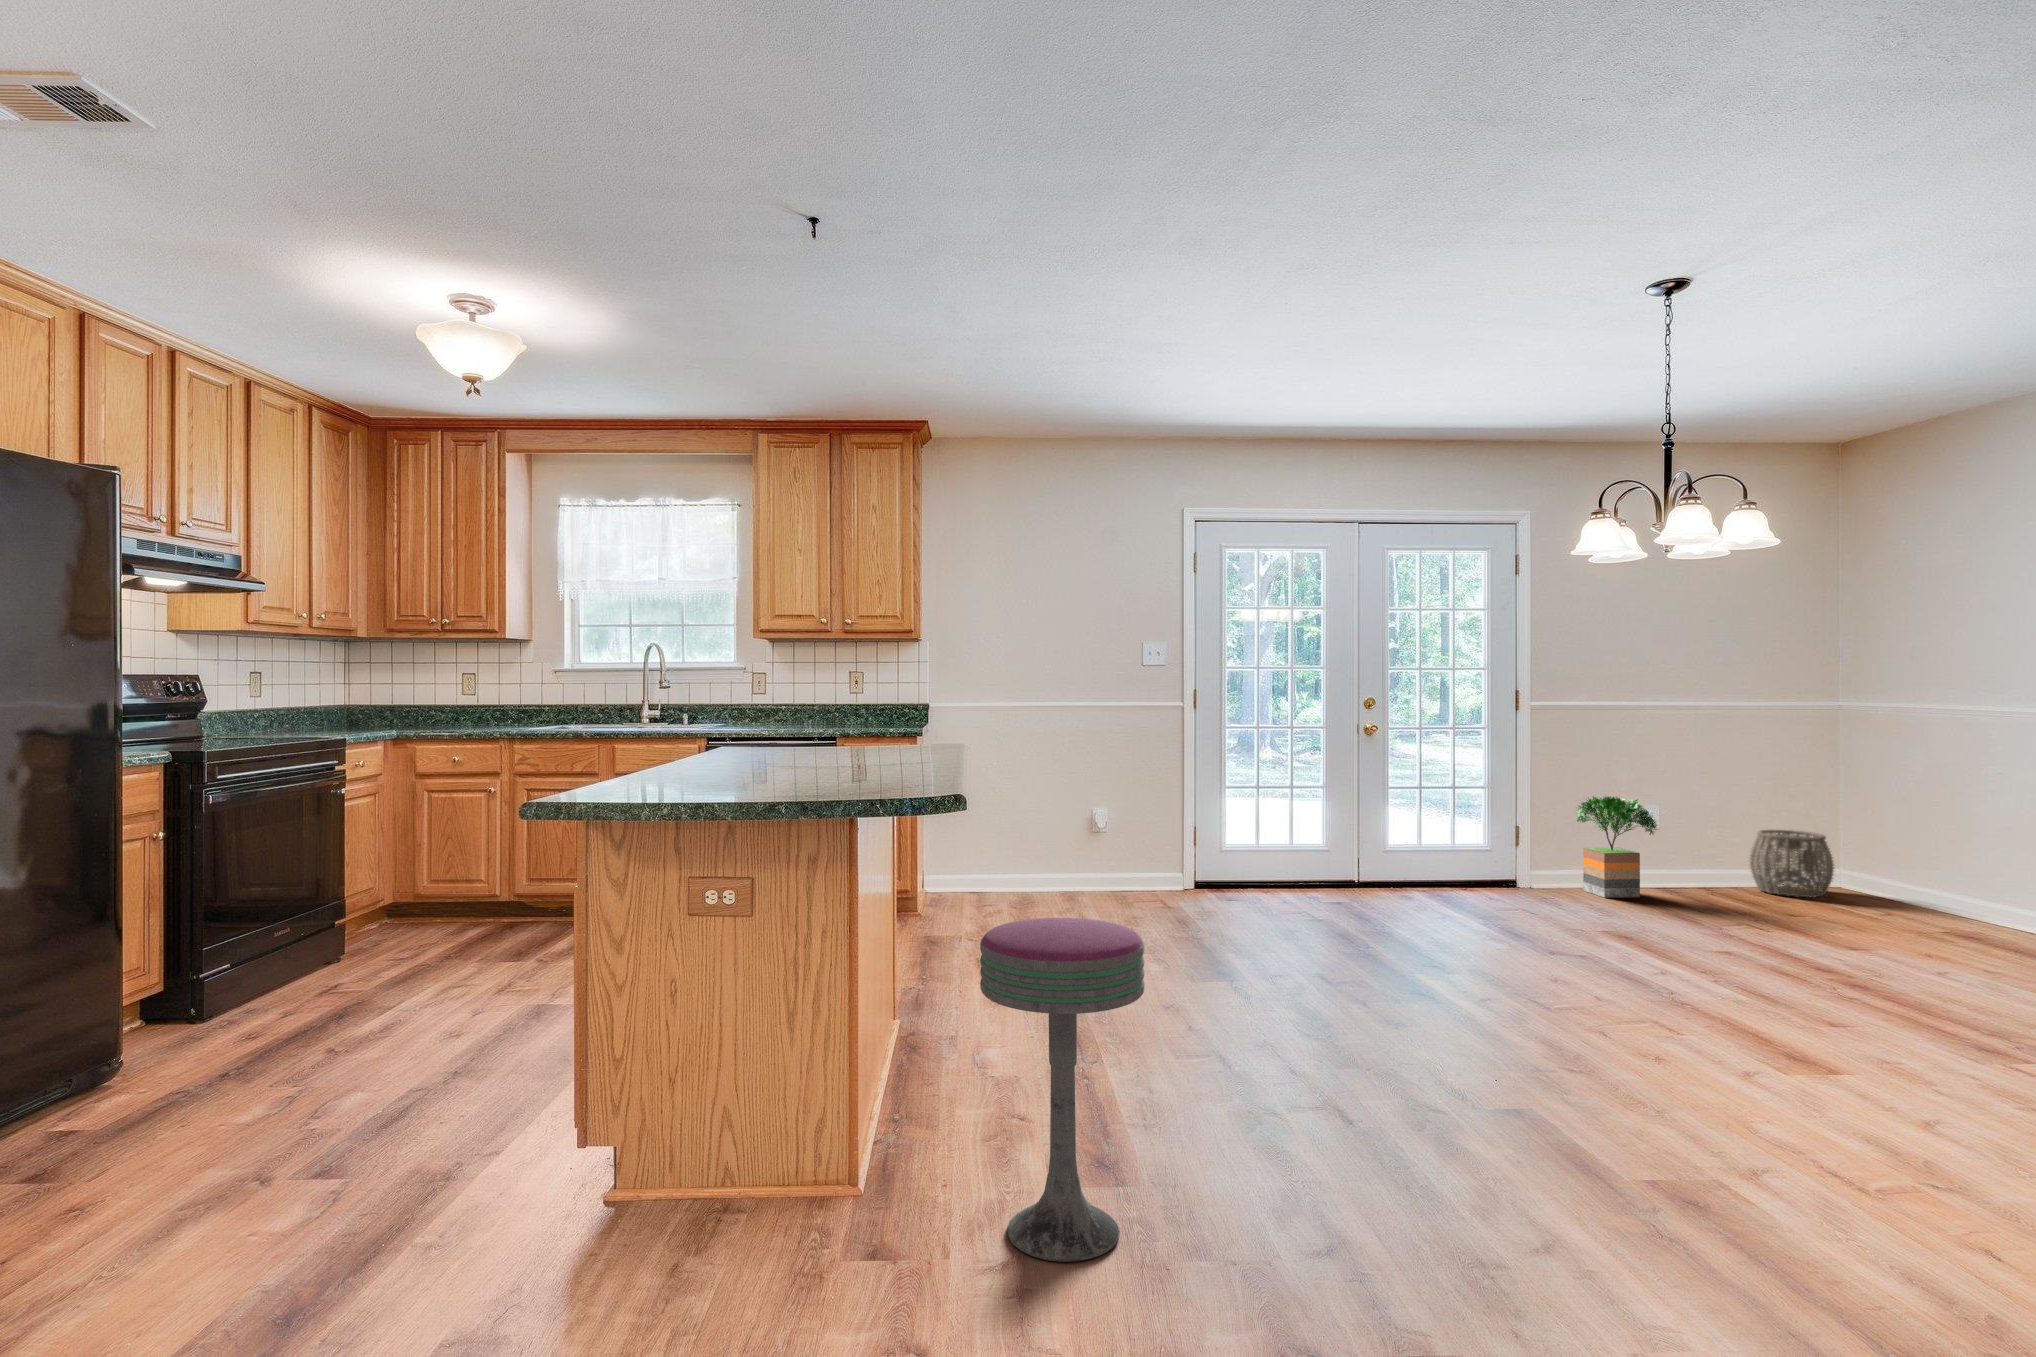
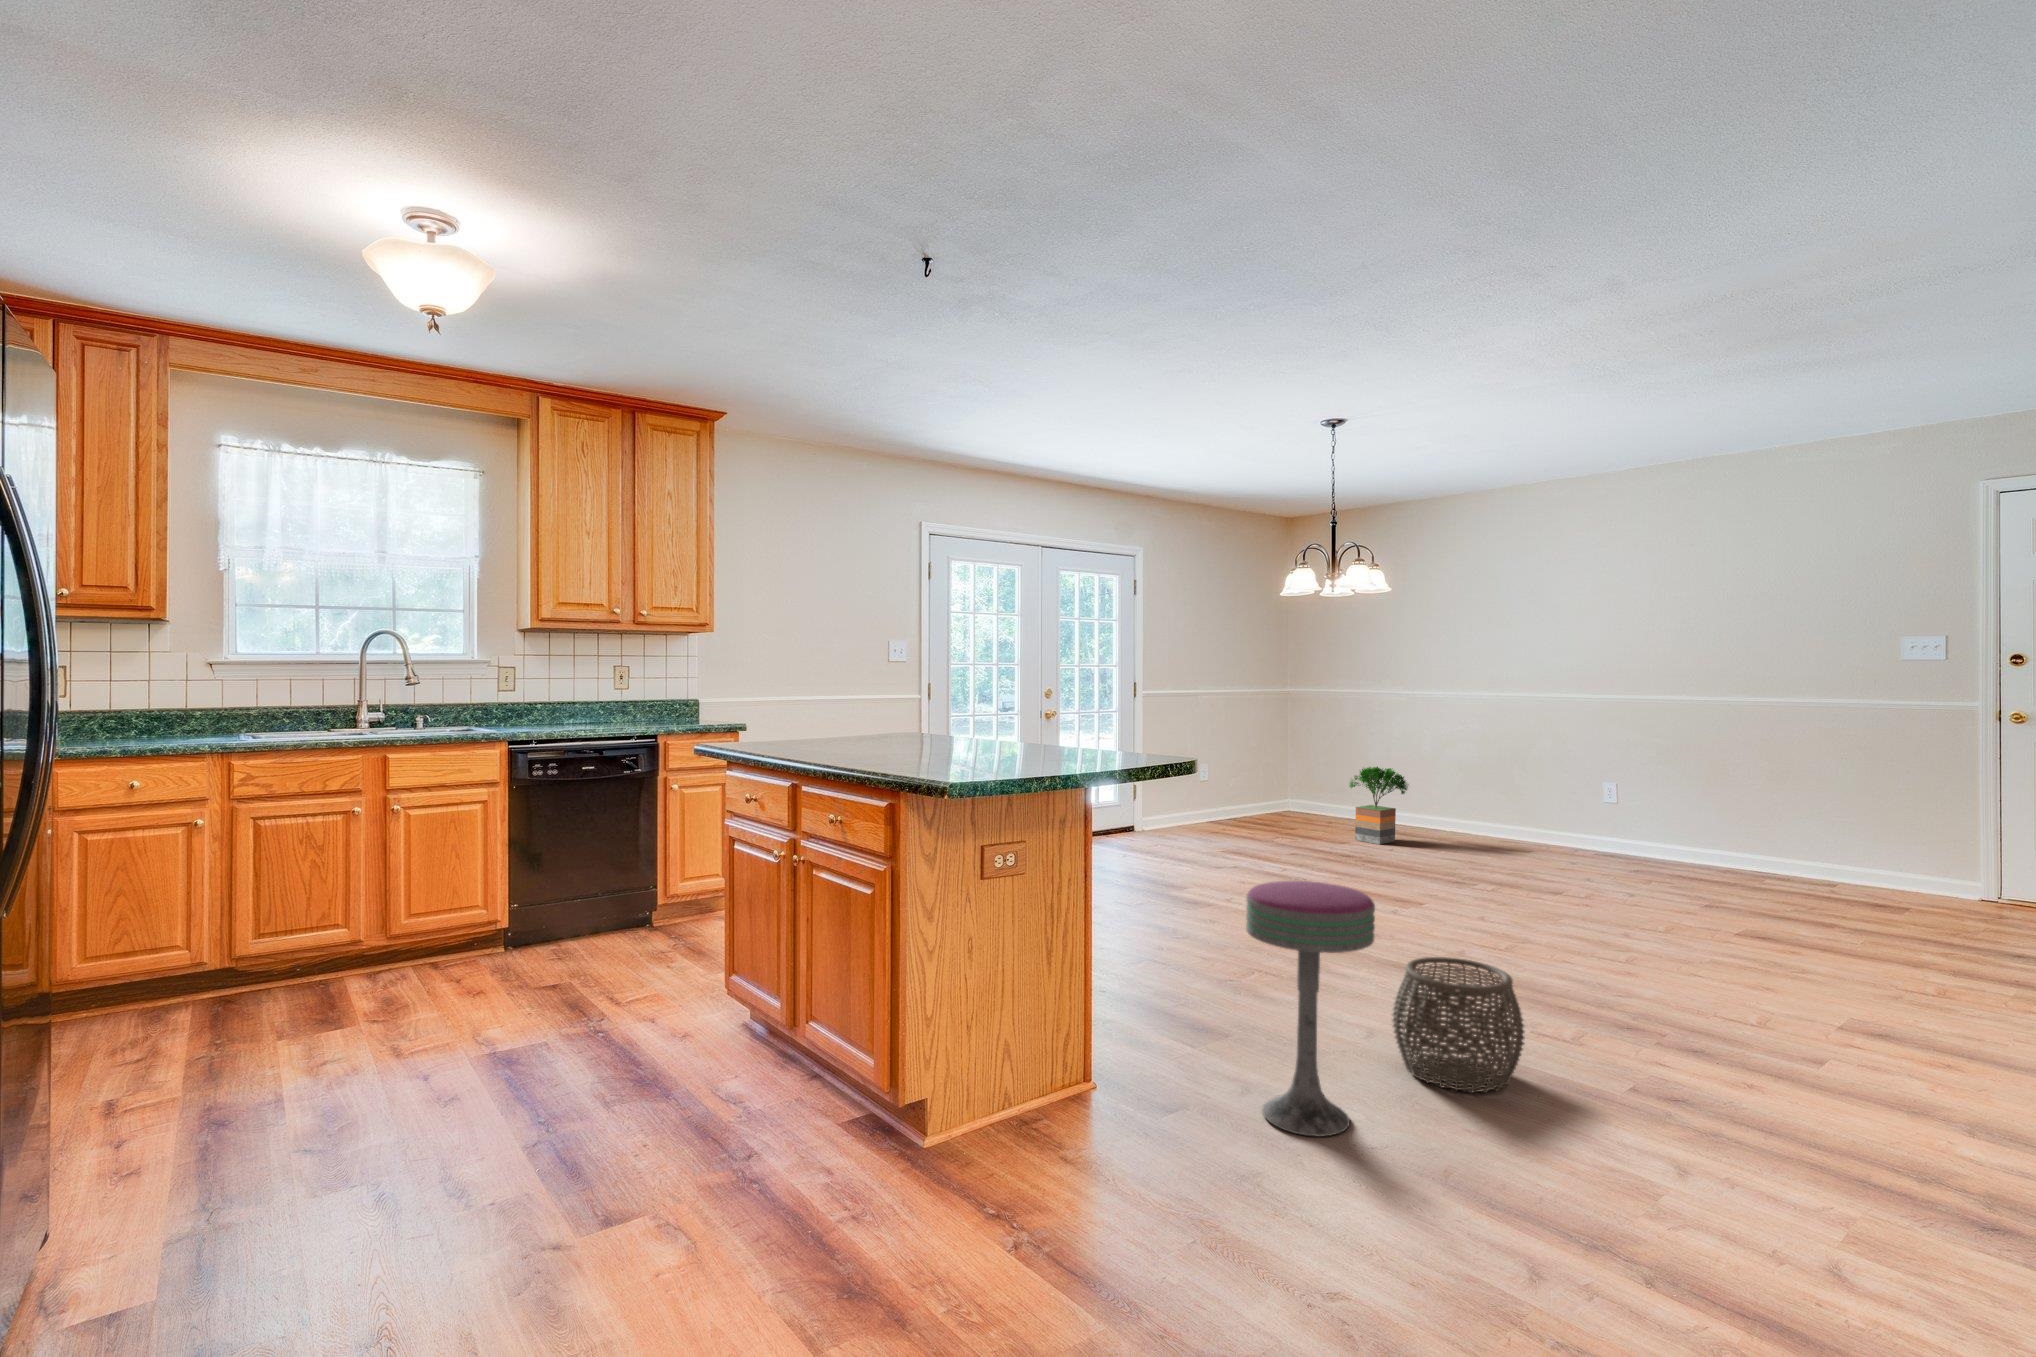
potted tree: present [1576,796,1657,898] -> present [1349,767,1409,844]
woven basket: present [1749,830,1834,897] -> present [1392,957,1524,1093]

